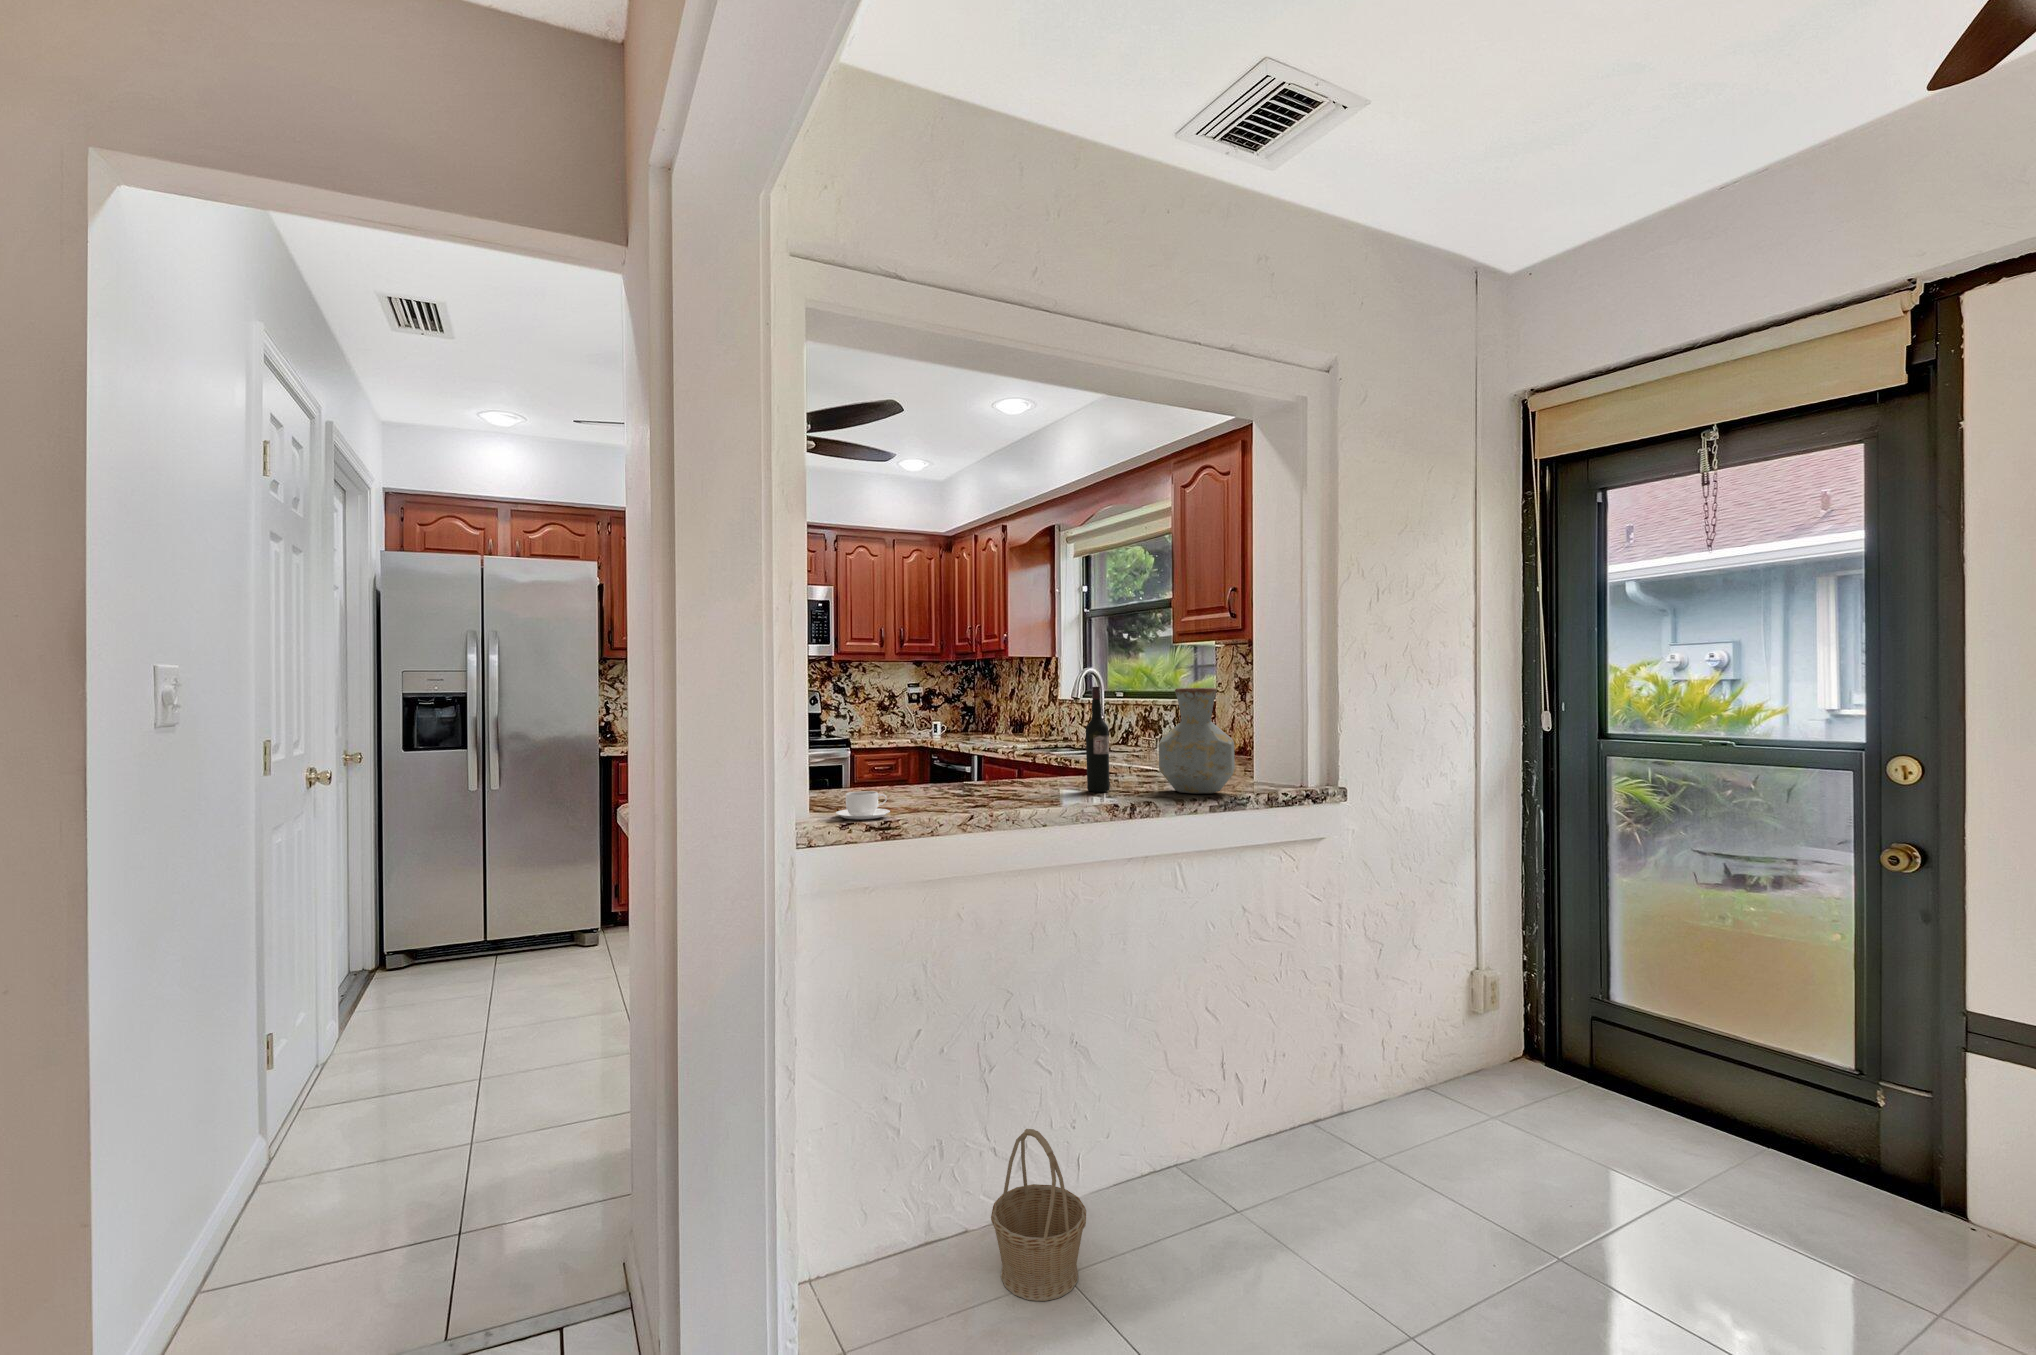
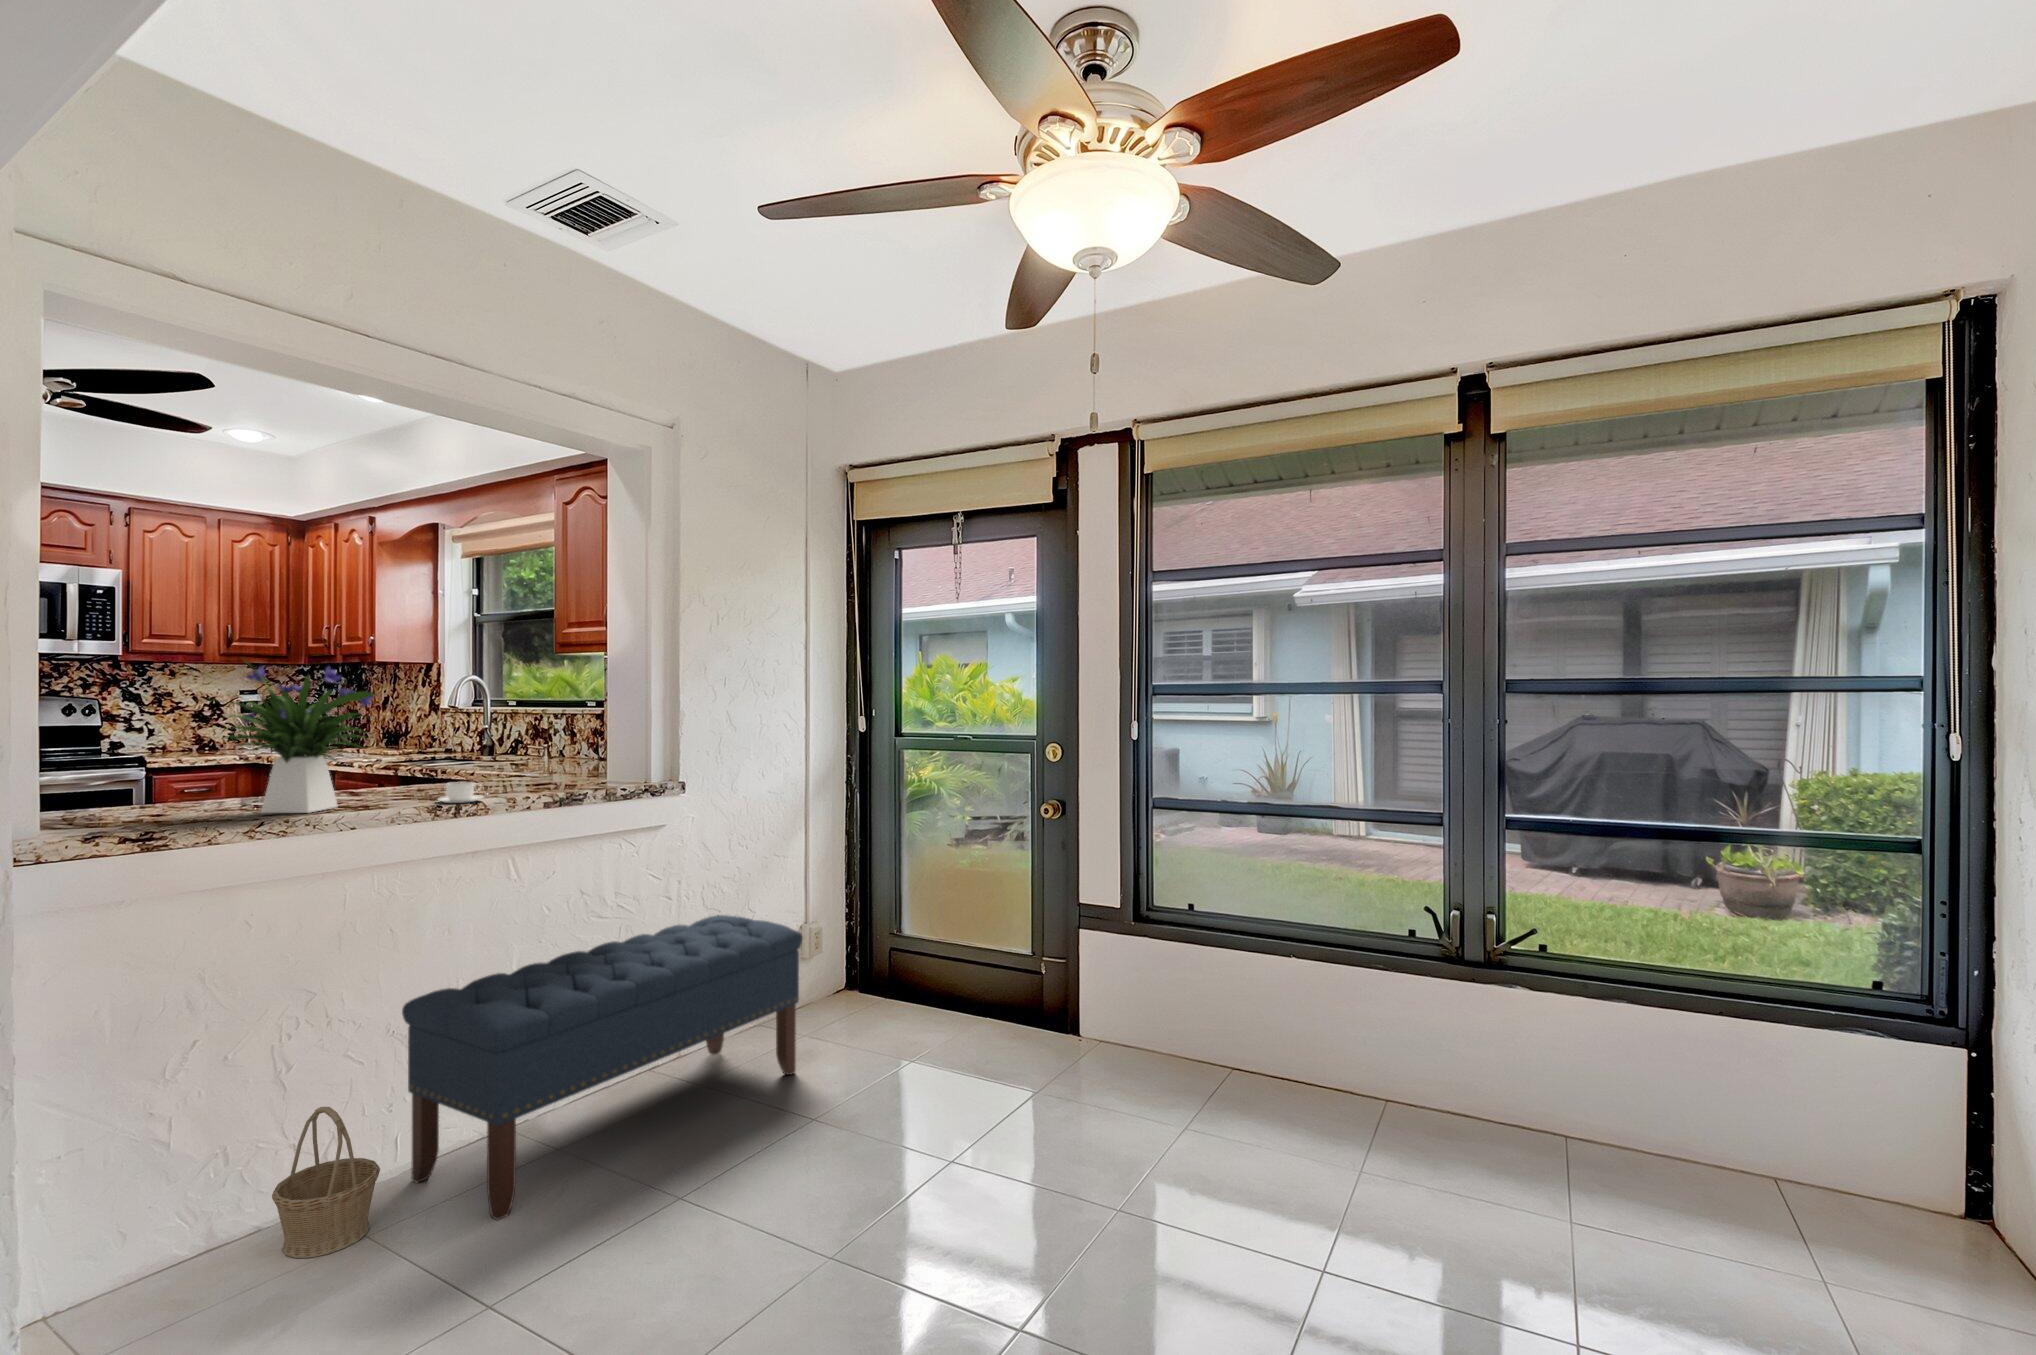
flower arrangement: none [908,646,1062,805] -> present [222,660,375,813]
wine bottle: present [1086,687,1110,792] -> none [420,697,446,798]
vase: present [1159,688,1235,794] -> none [500,699,577,795]
coffee cup: present [836,791,890,819] -> present [438,782,482,803]
bench: none [1093,948,1525,1313] -> present [402,915,803,1220]

